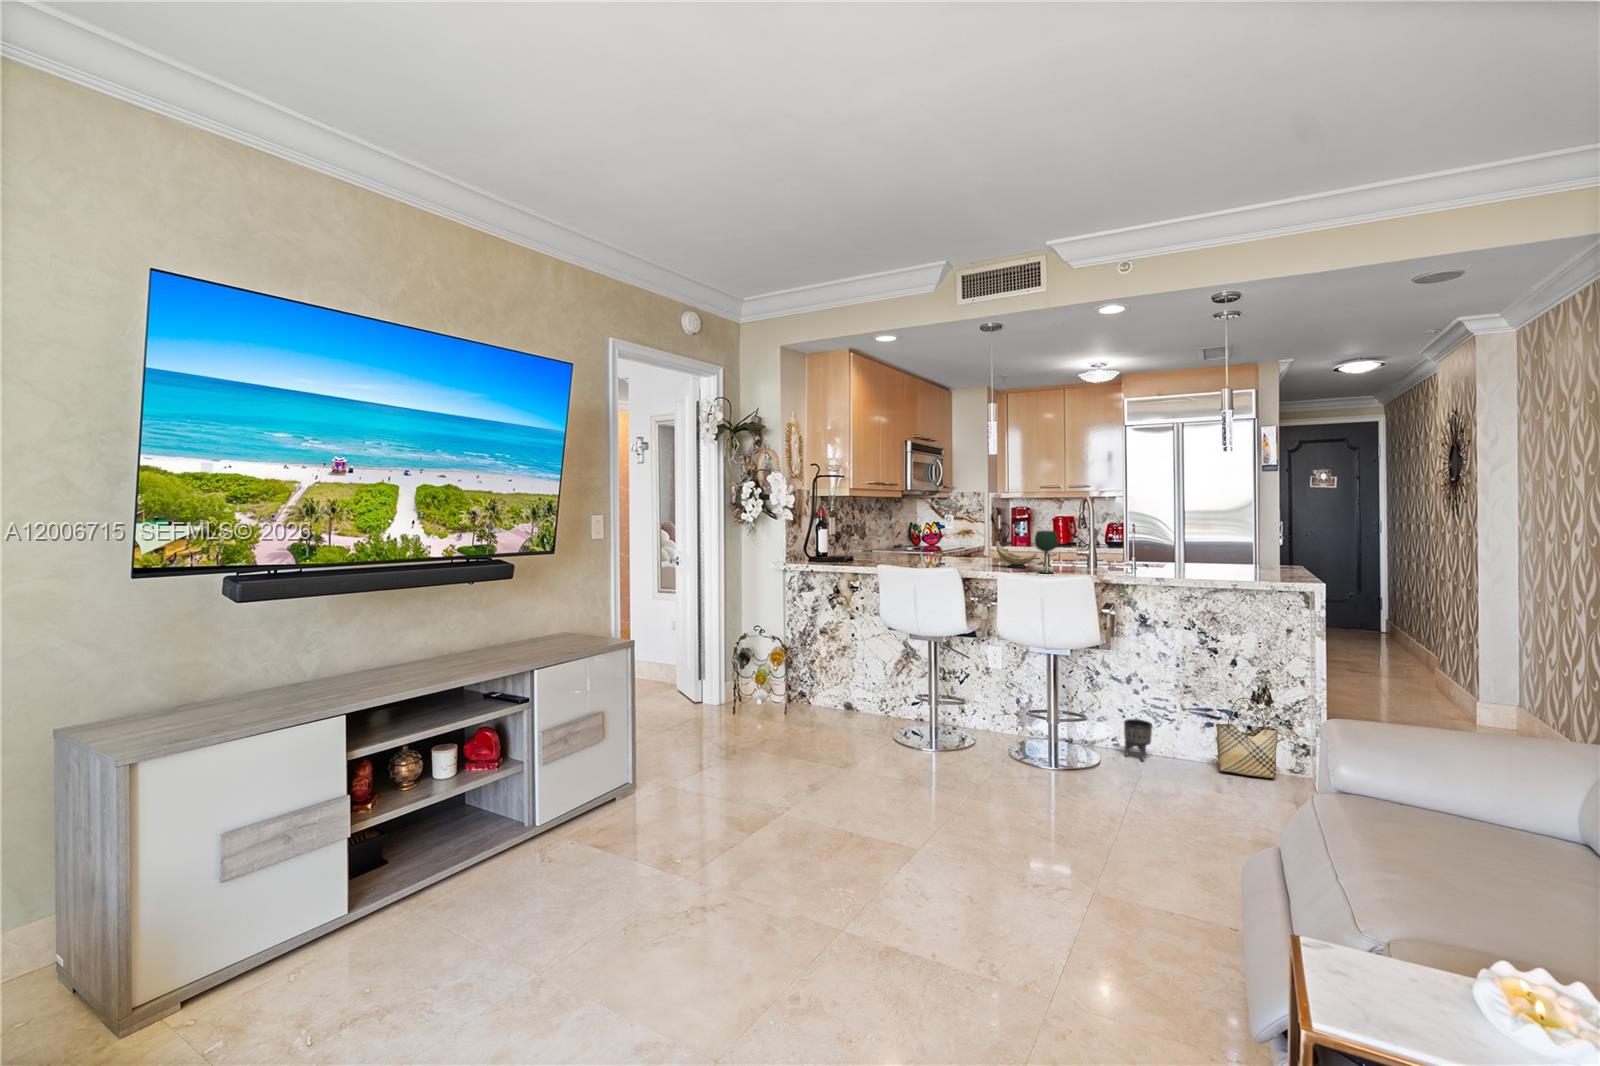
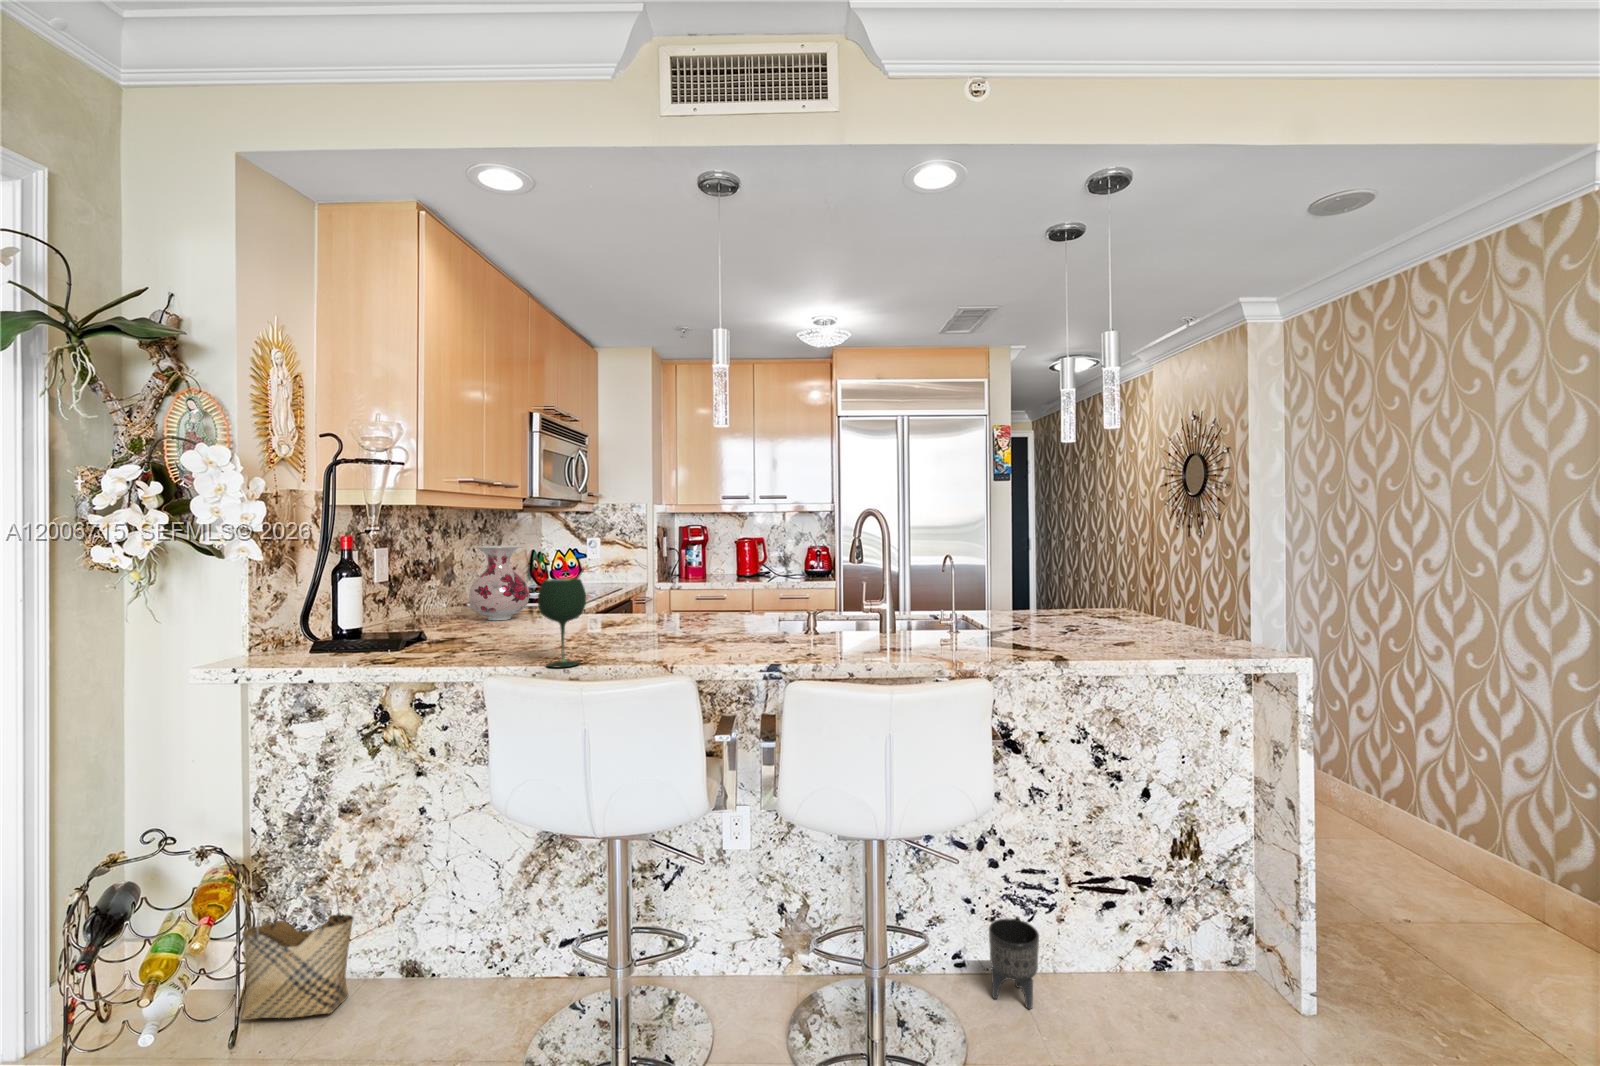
vase: none [873,517,904,557] -> present [468,546,529,620]
wine glass: present [1035,530,1058,573] -> present [538,578,586,668]
decorative bowl: present [996,541,1037,568] -> none [728,593,803,644]
woven basket: present [1216,697,1279,778] -> present [242,867,353,1020]

